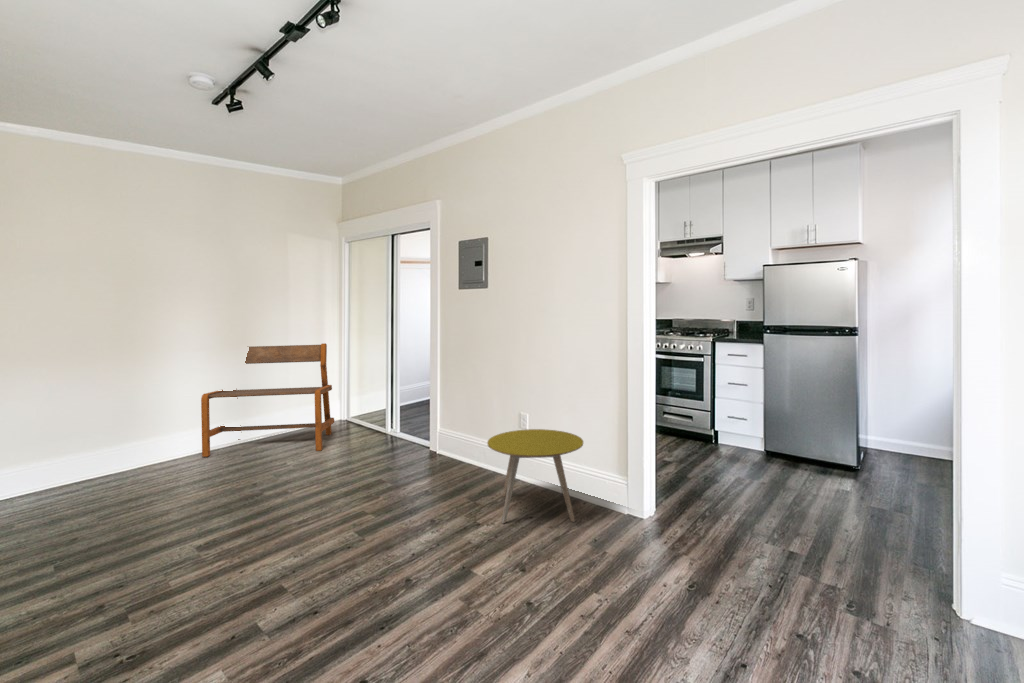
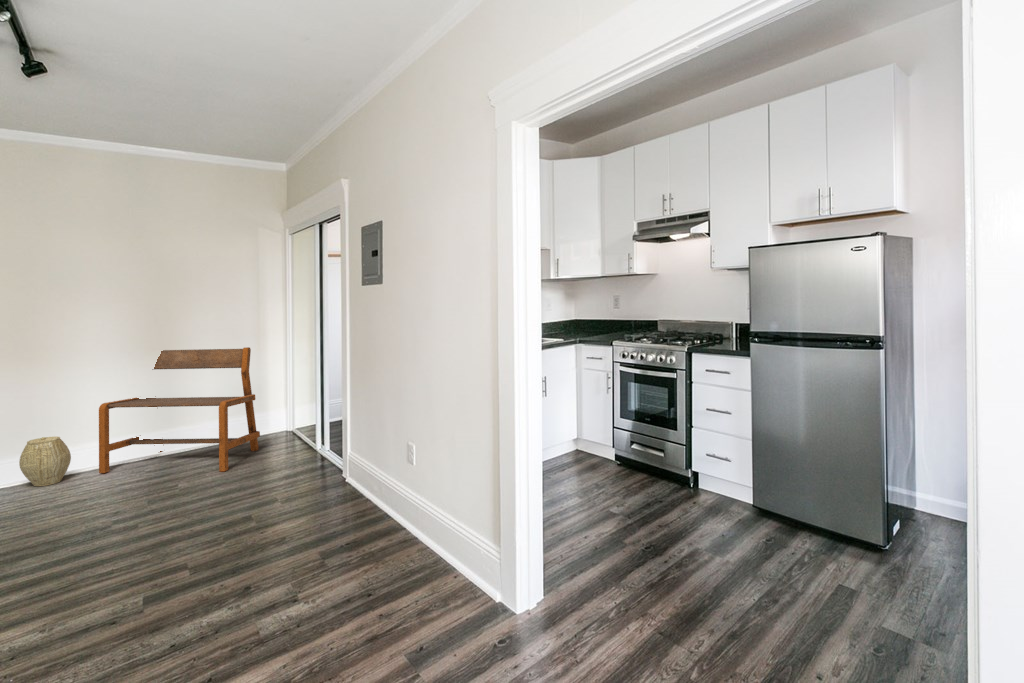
woven basket: none [138,424,179,469] -> present [19,437,71,486]
side table: present [488,429,583,523] -> none [318,468,451,608]

